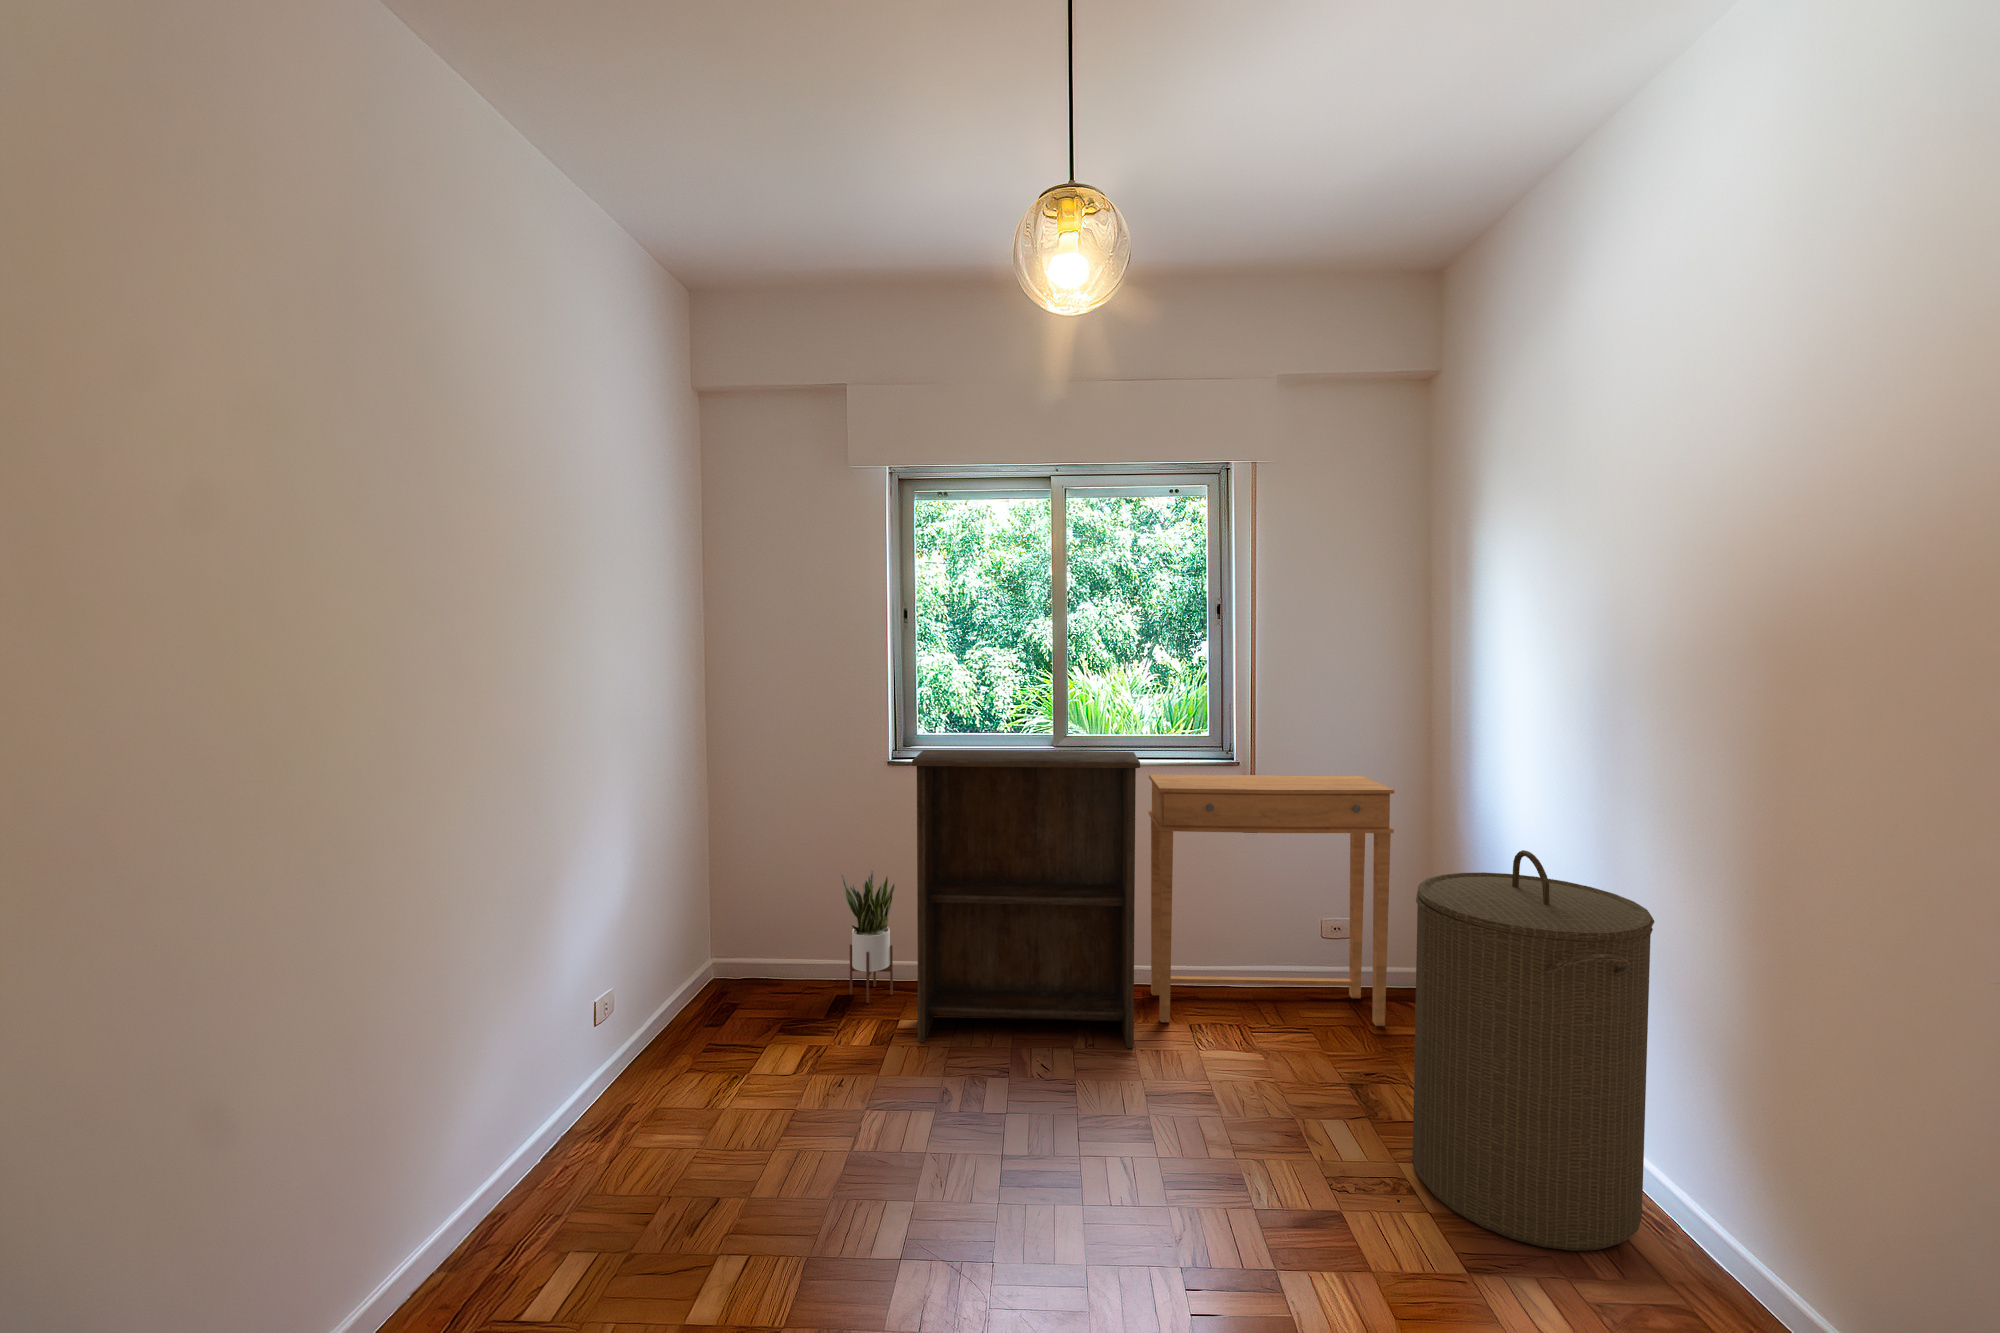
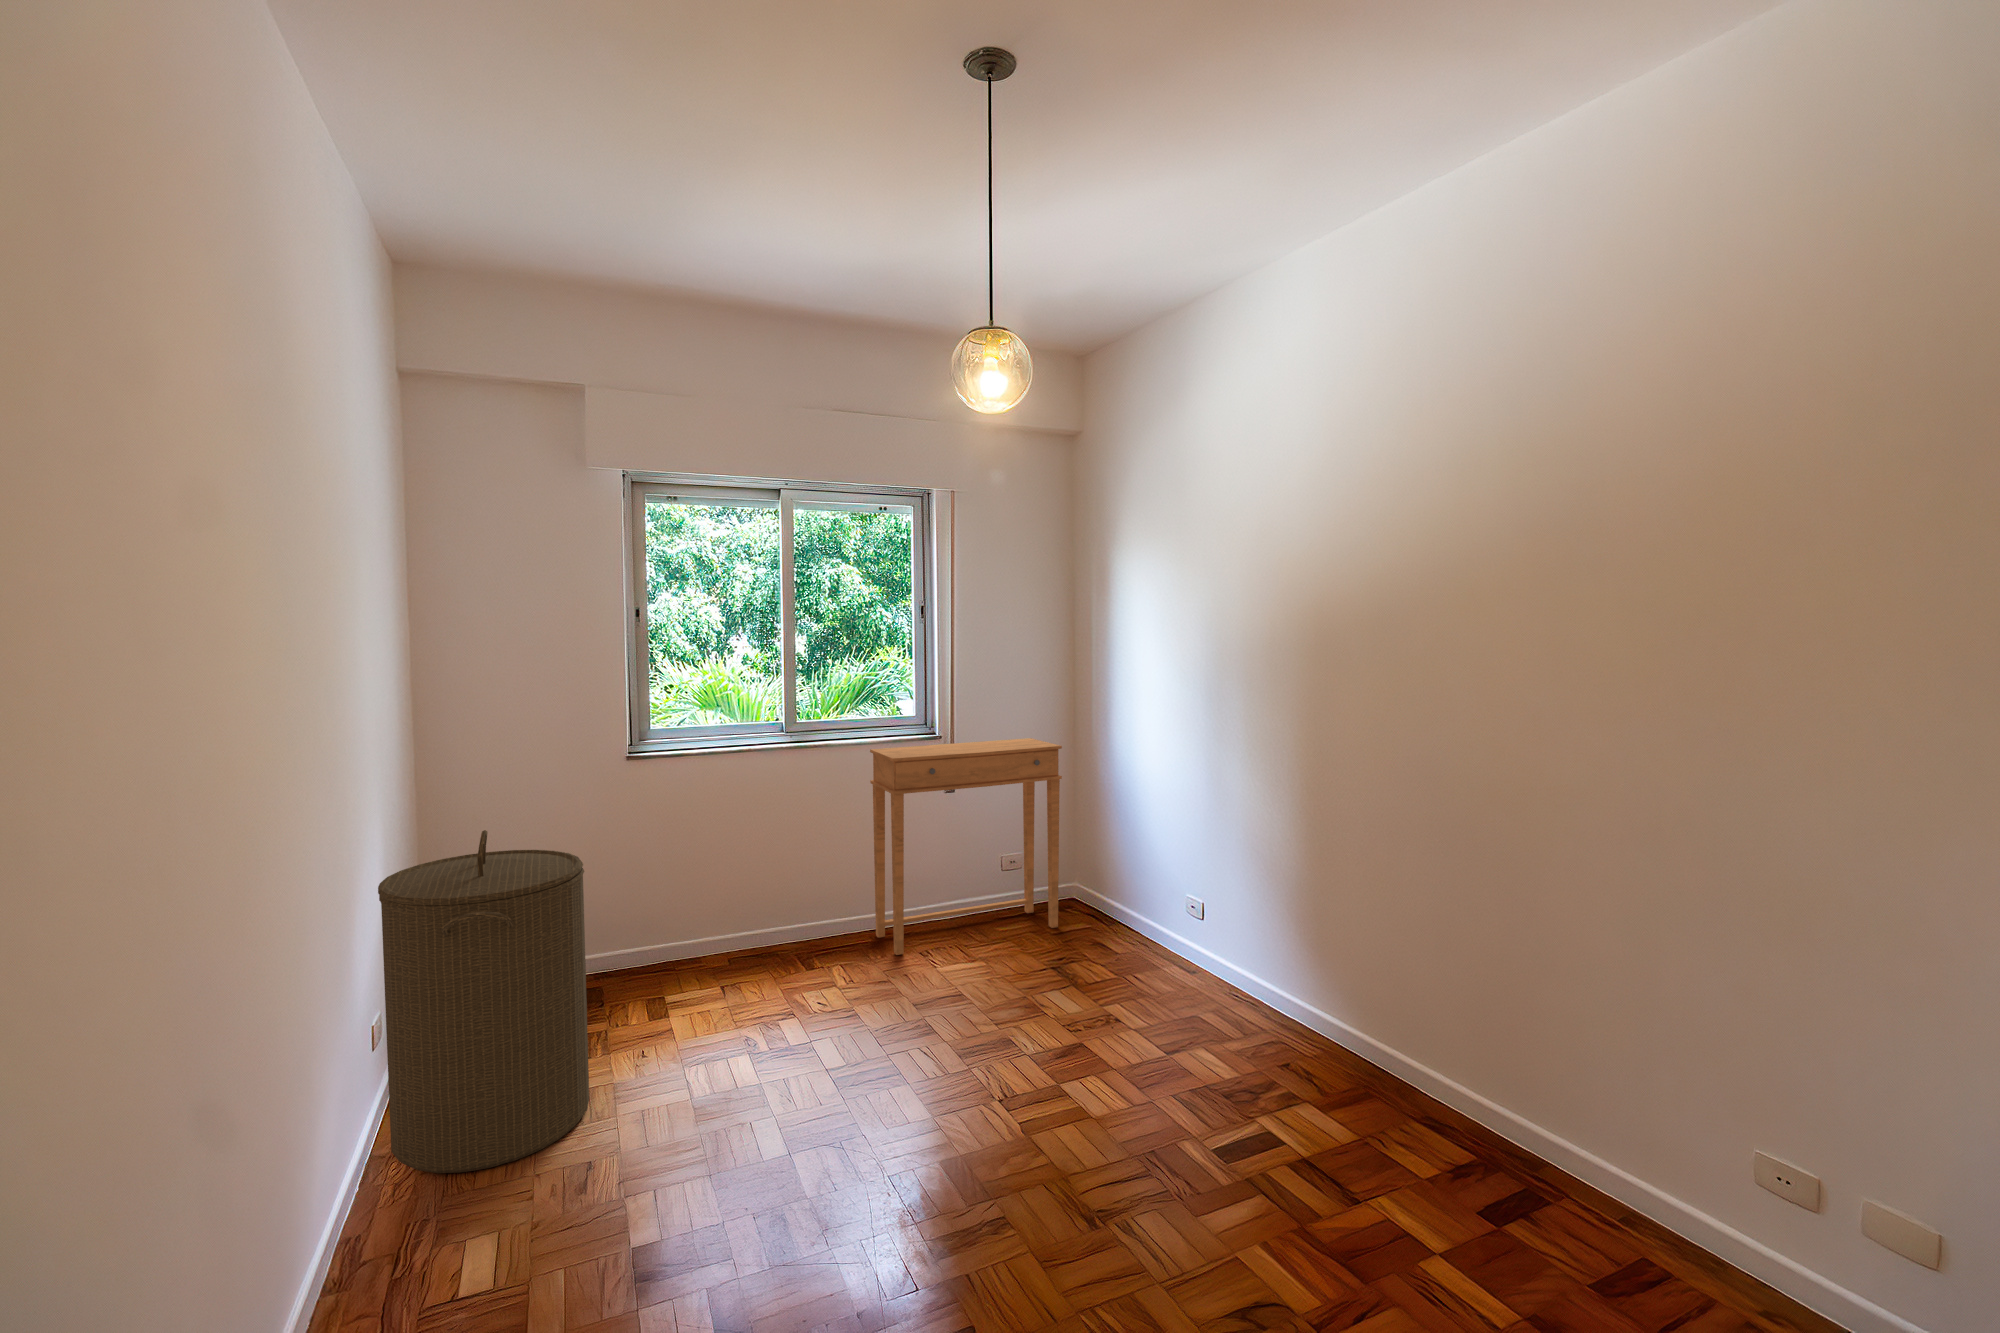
bookshelf: present [912,750,1140,1048] -> none [678,730,887,1009]
laundry hamper: present [1412,850,1655,1251] -> present [378,830,589,1173]
potted plant: present [841,870,895,1003] -> none [586,862,641,991]

